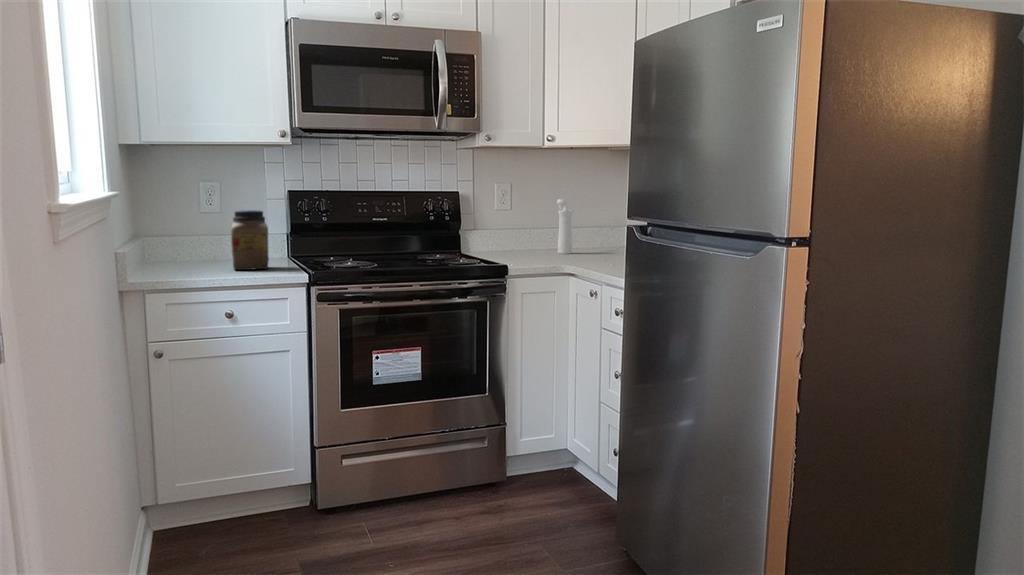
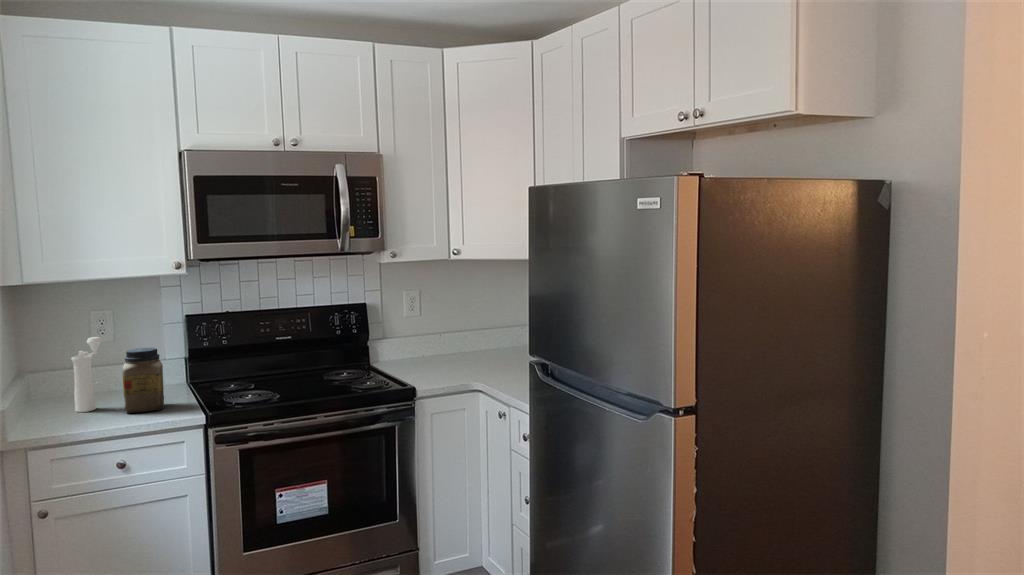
pepper mill: present [557,199,573,254] -> present [71,337,102,412]

